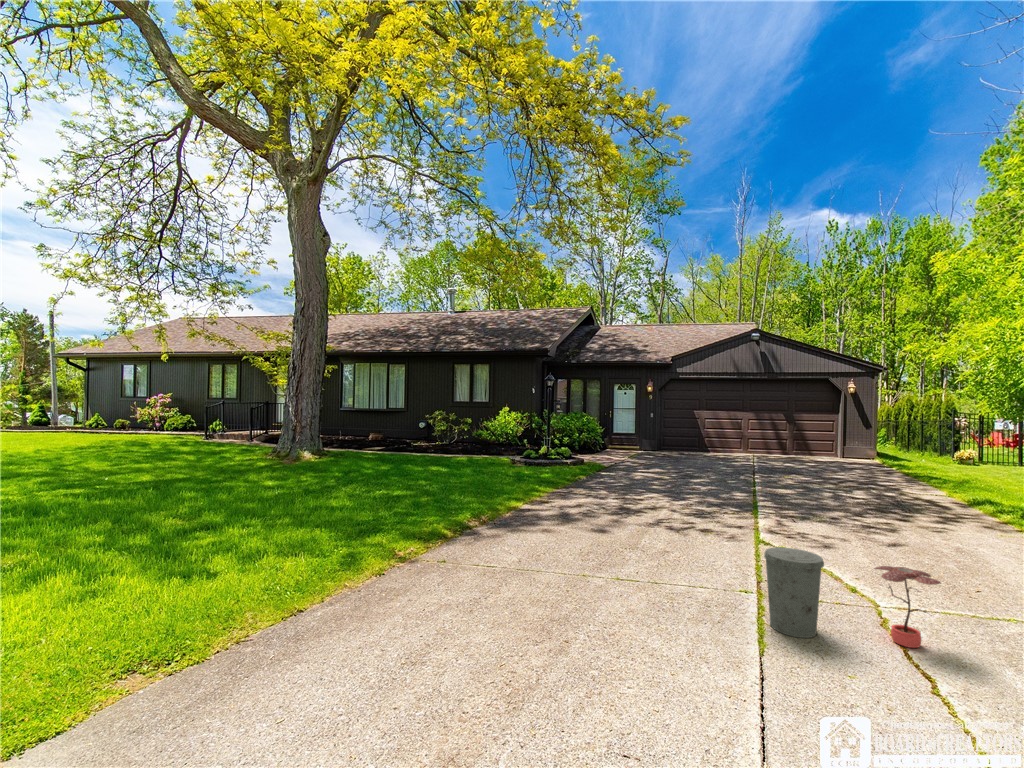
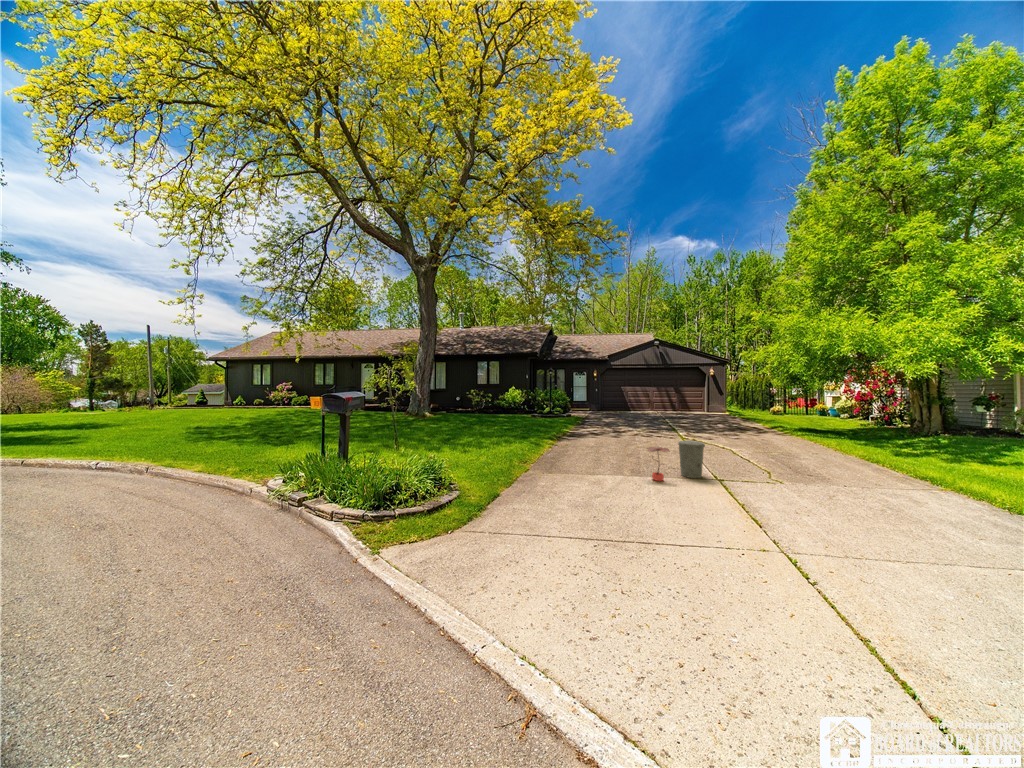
potted plant: present [874,566,941,648] -> present [647,447,669,481]

